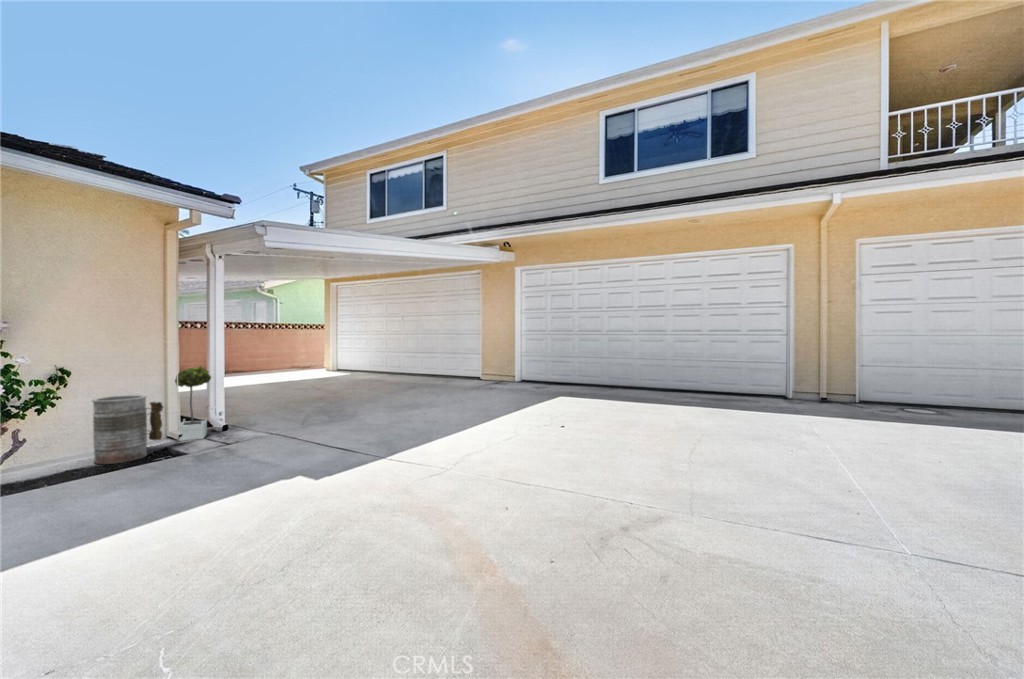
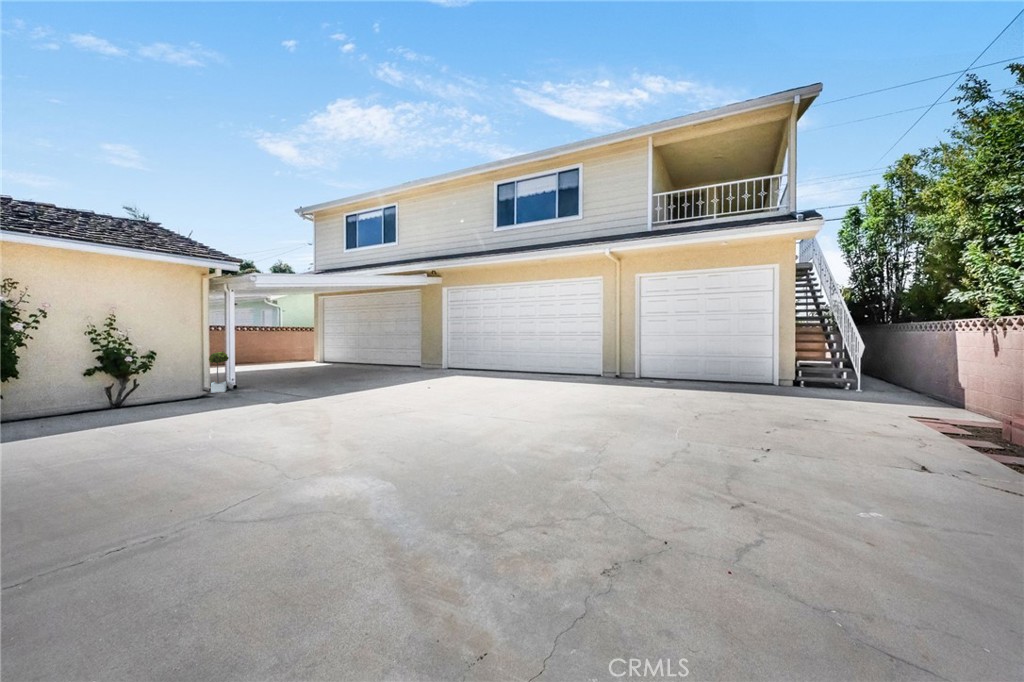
trash can: present [92,395,163,464] -> none [168,366,203,400]

